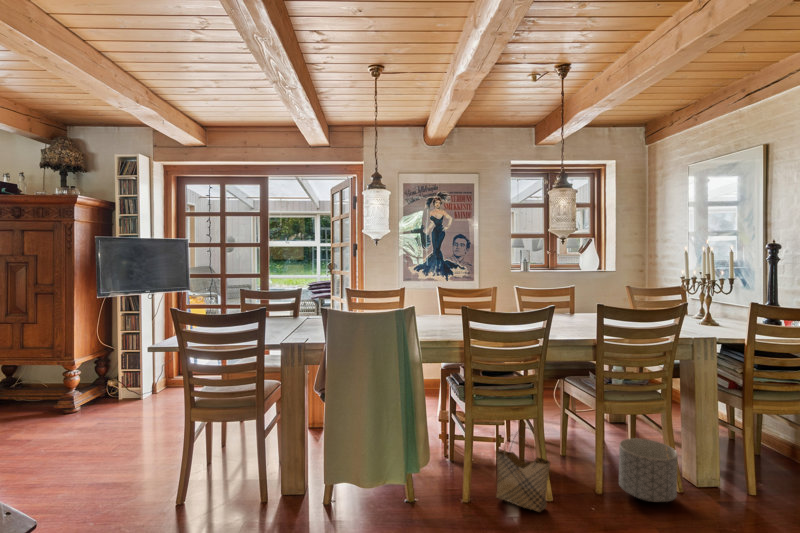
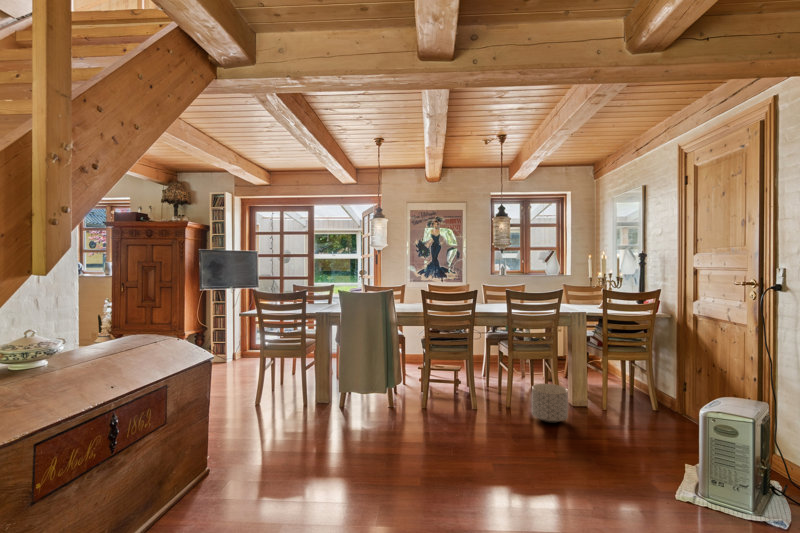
woven basket: present [496,427,550,512] -> none [448,372,482,424]

